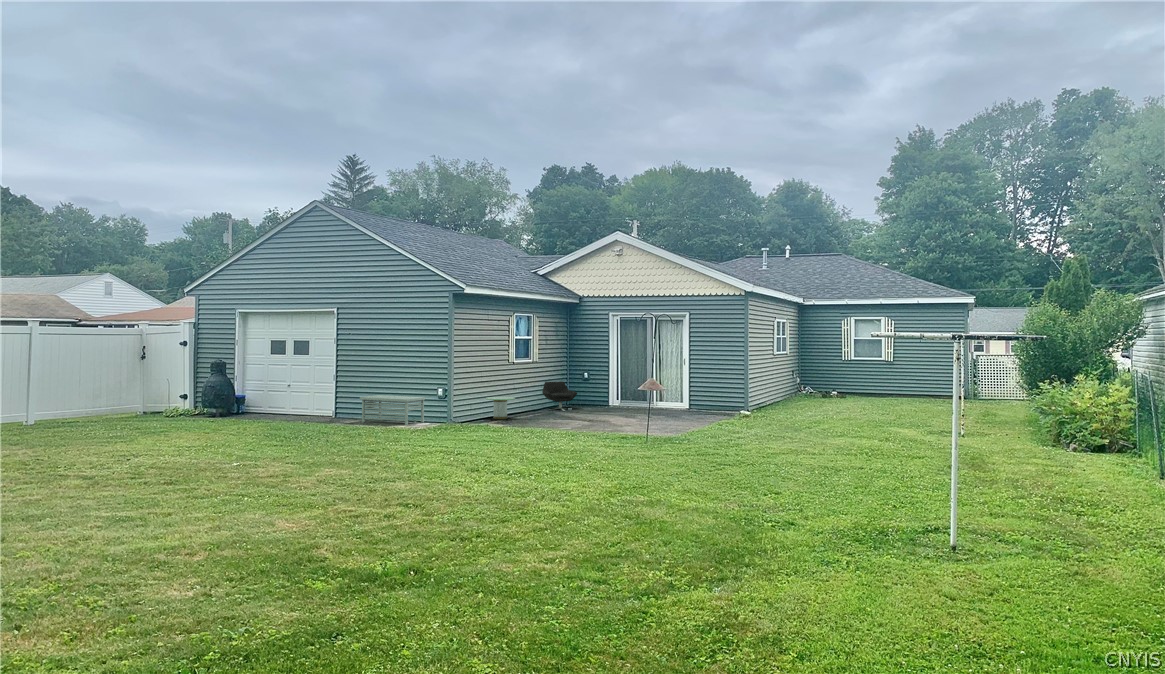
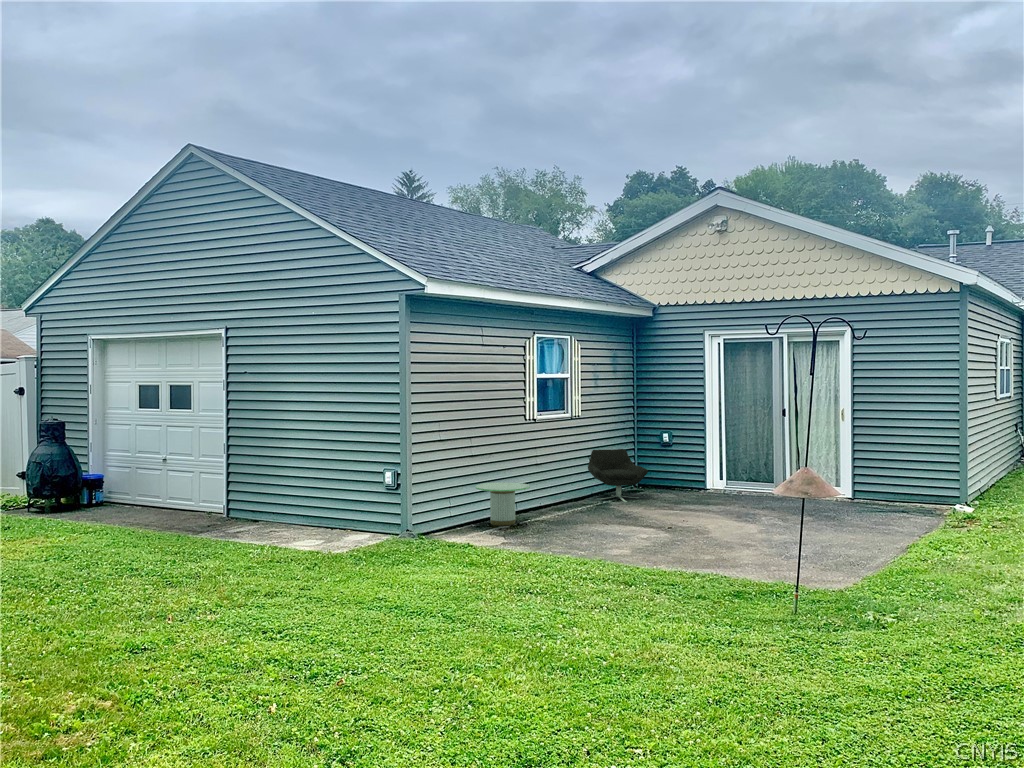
storage bench: present [360,395,426,425] -> none [248,480,361,541]

